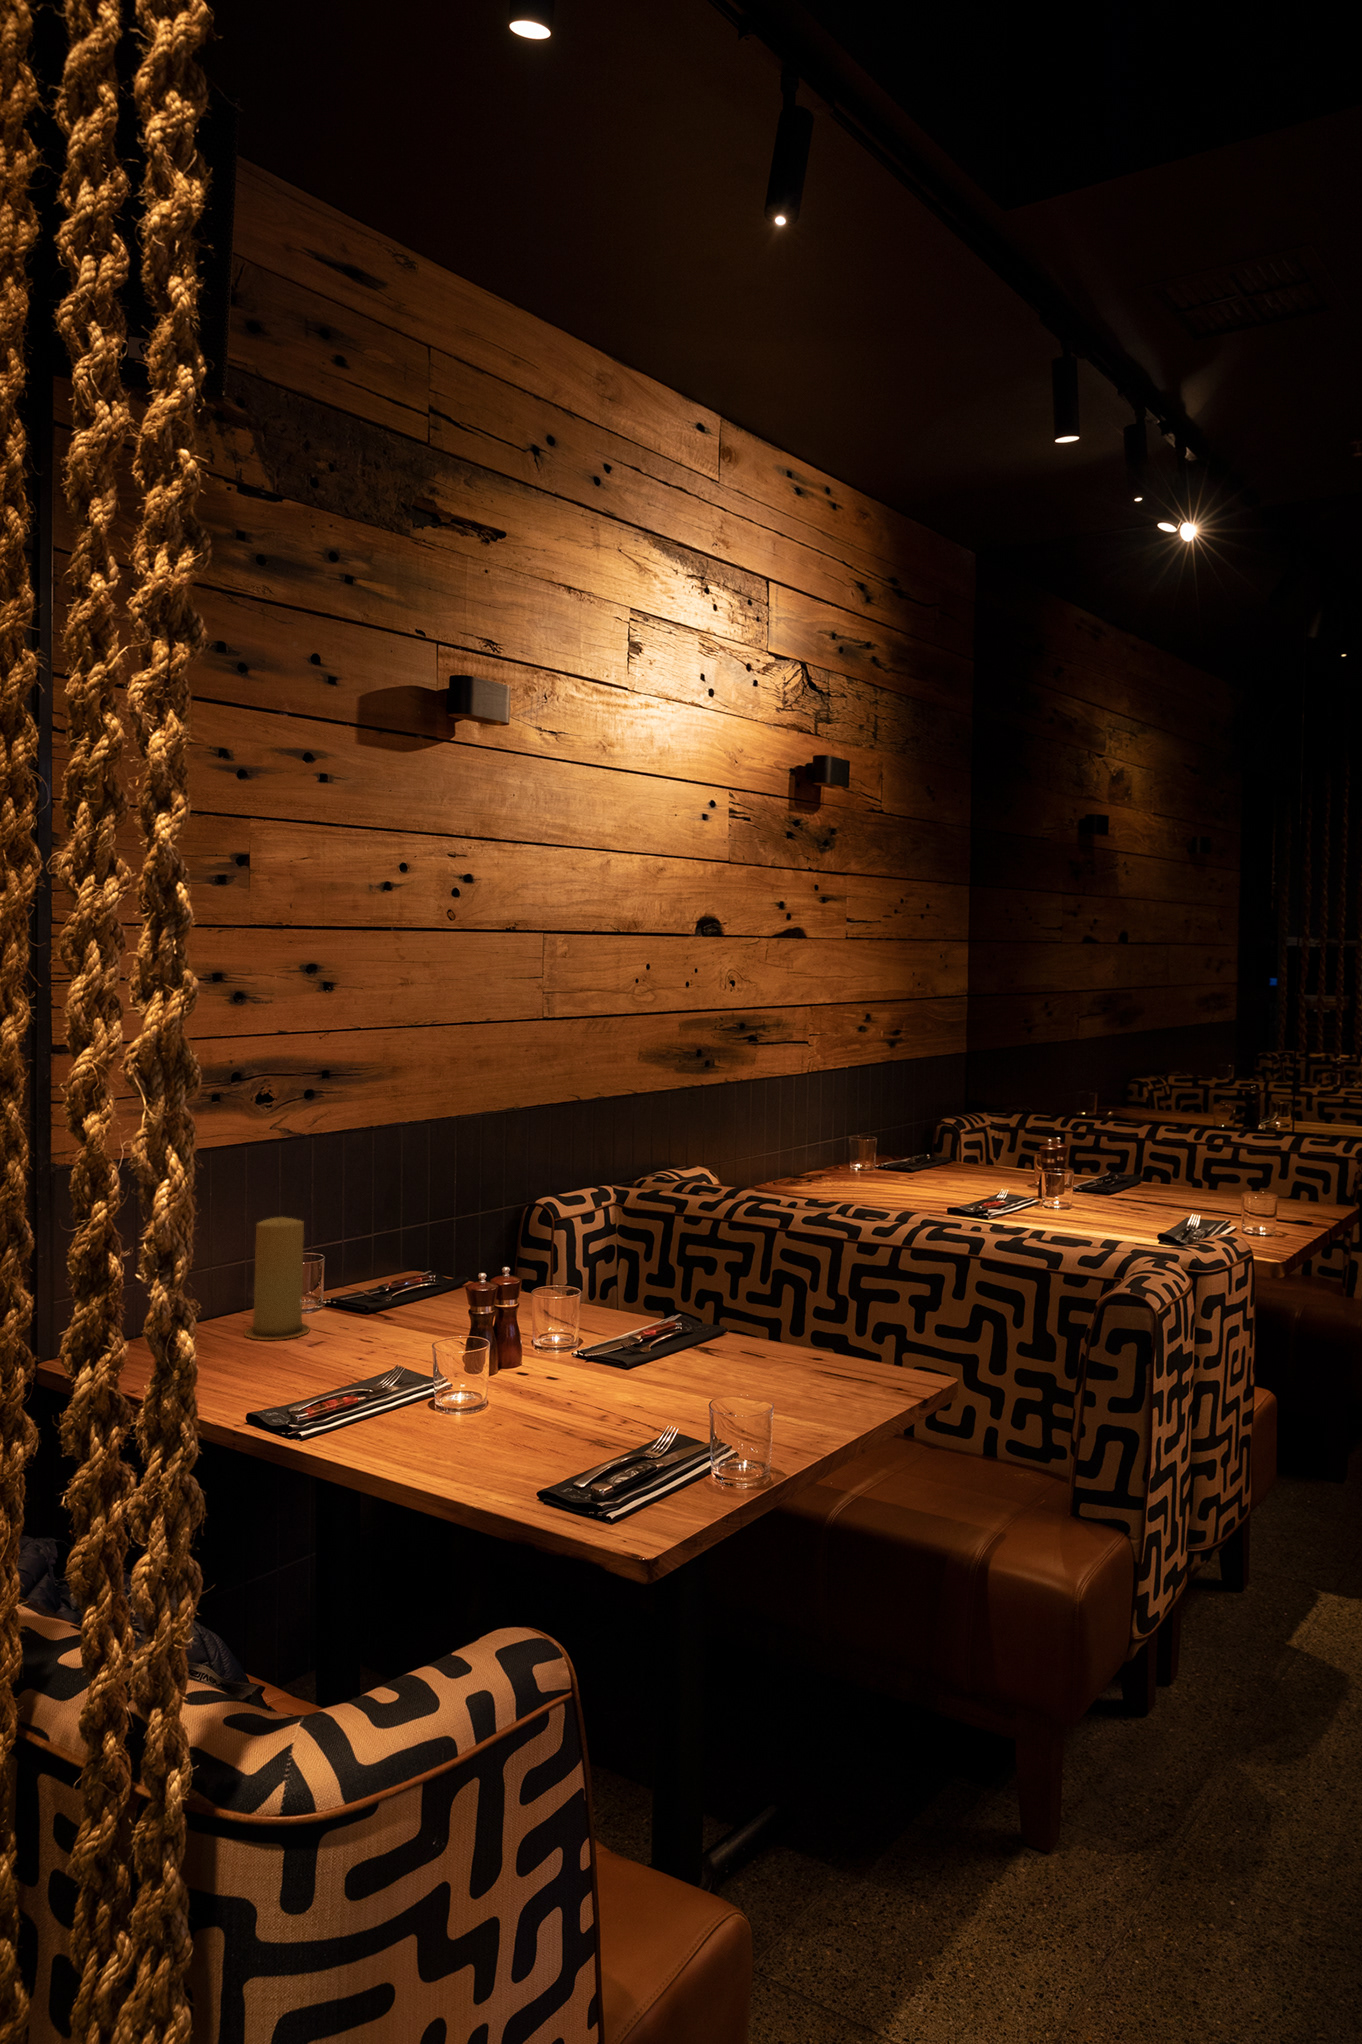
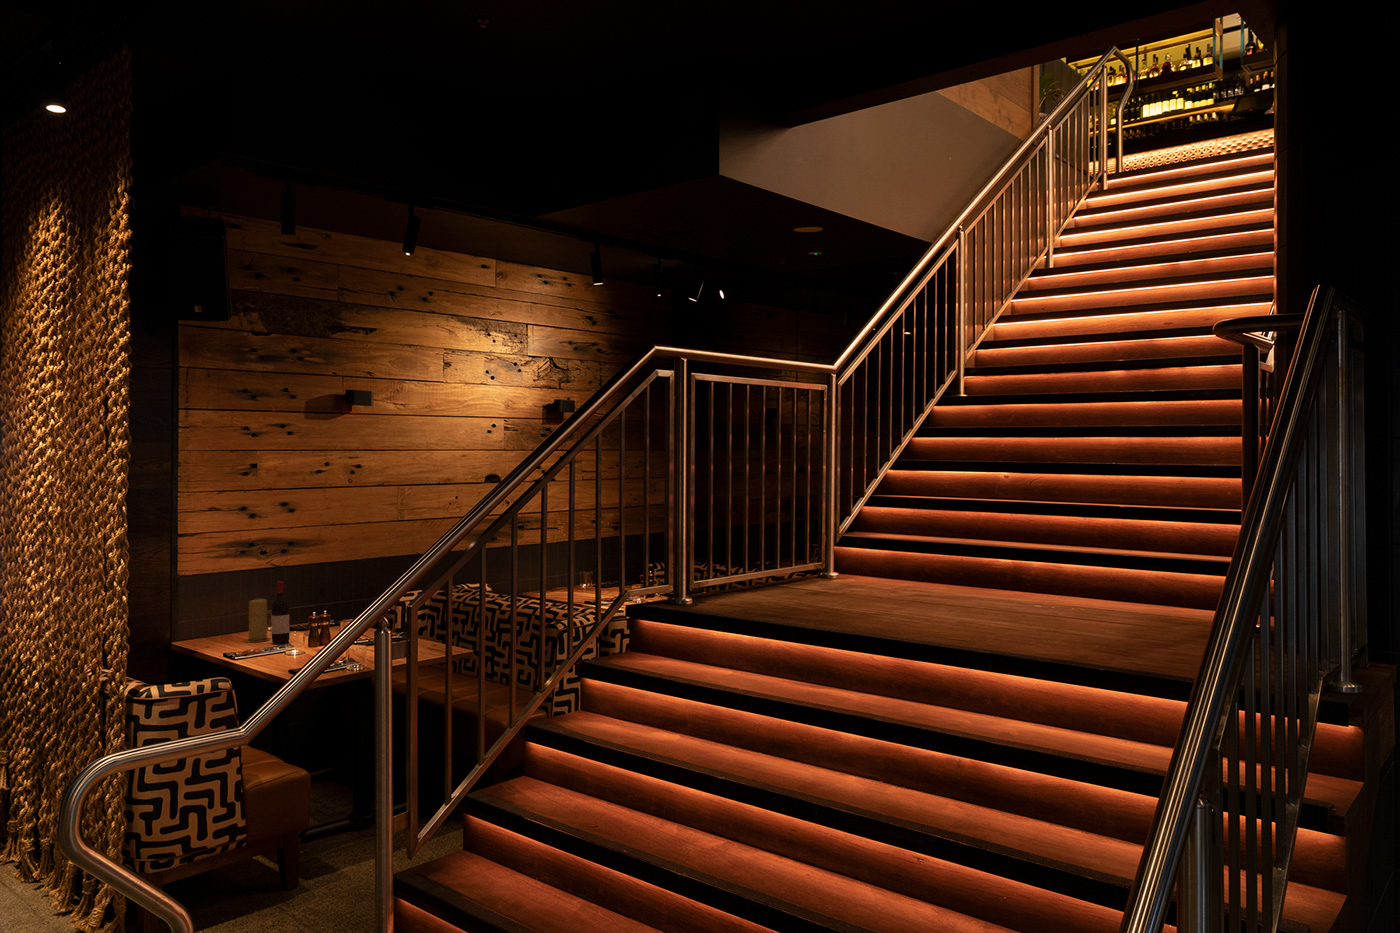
wine bottle: none [330,1171,377,1348] -> present [271,581,290,644]

